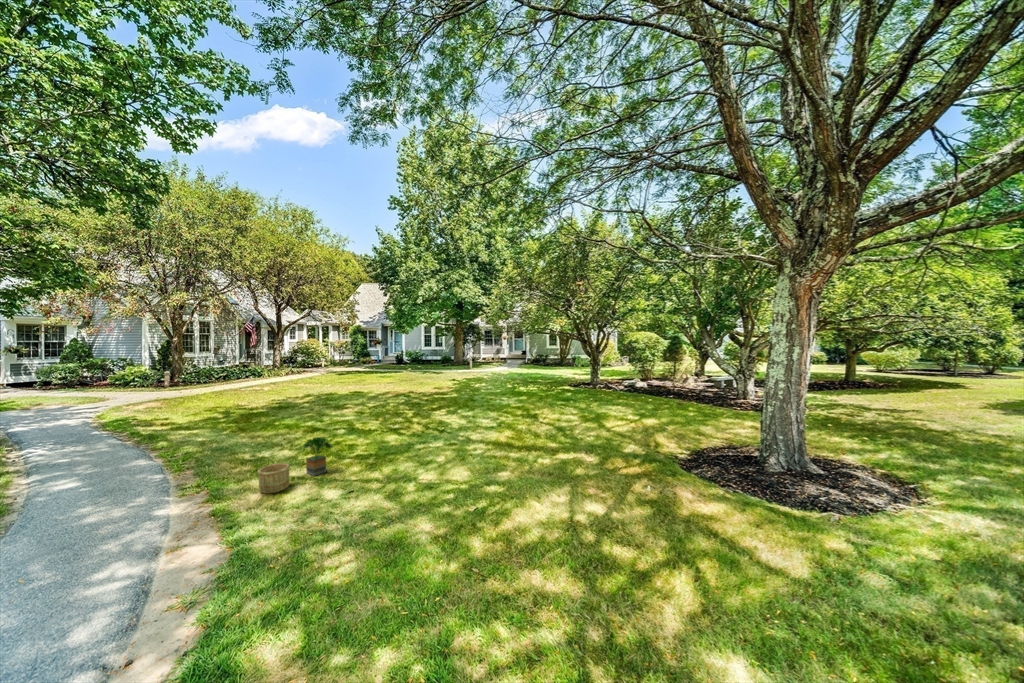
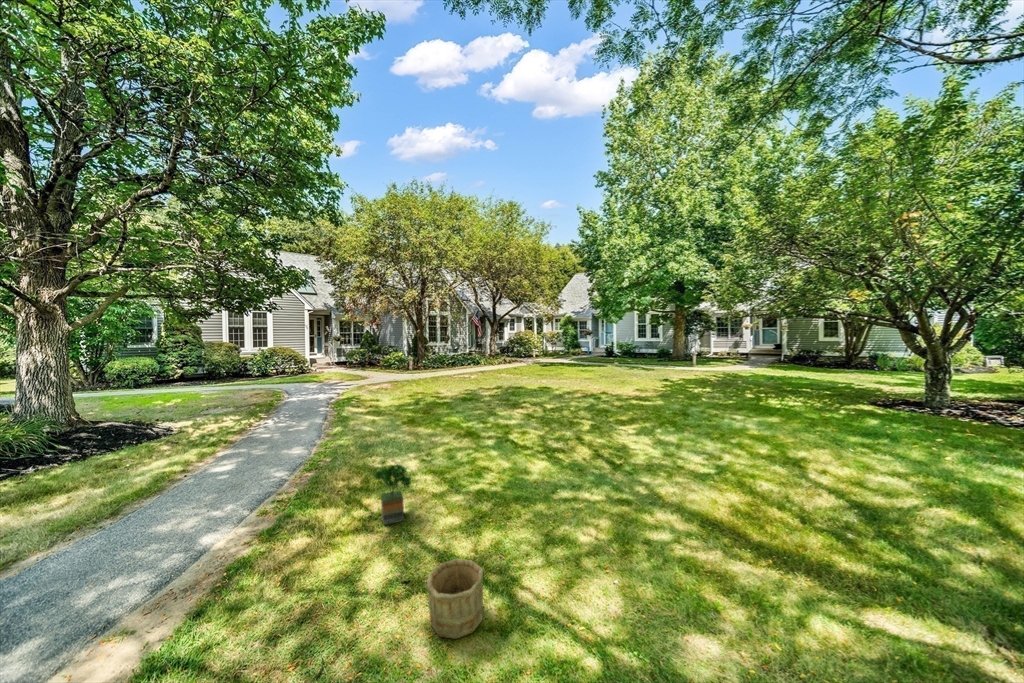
wooden bucket: present [258,463,290,494] -> present [426,559,483,639]

